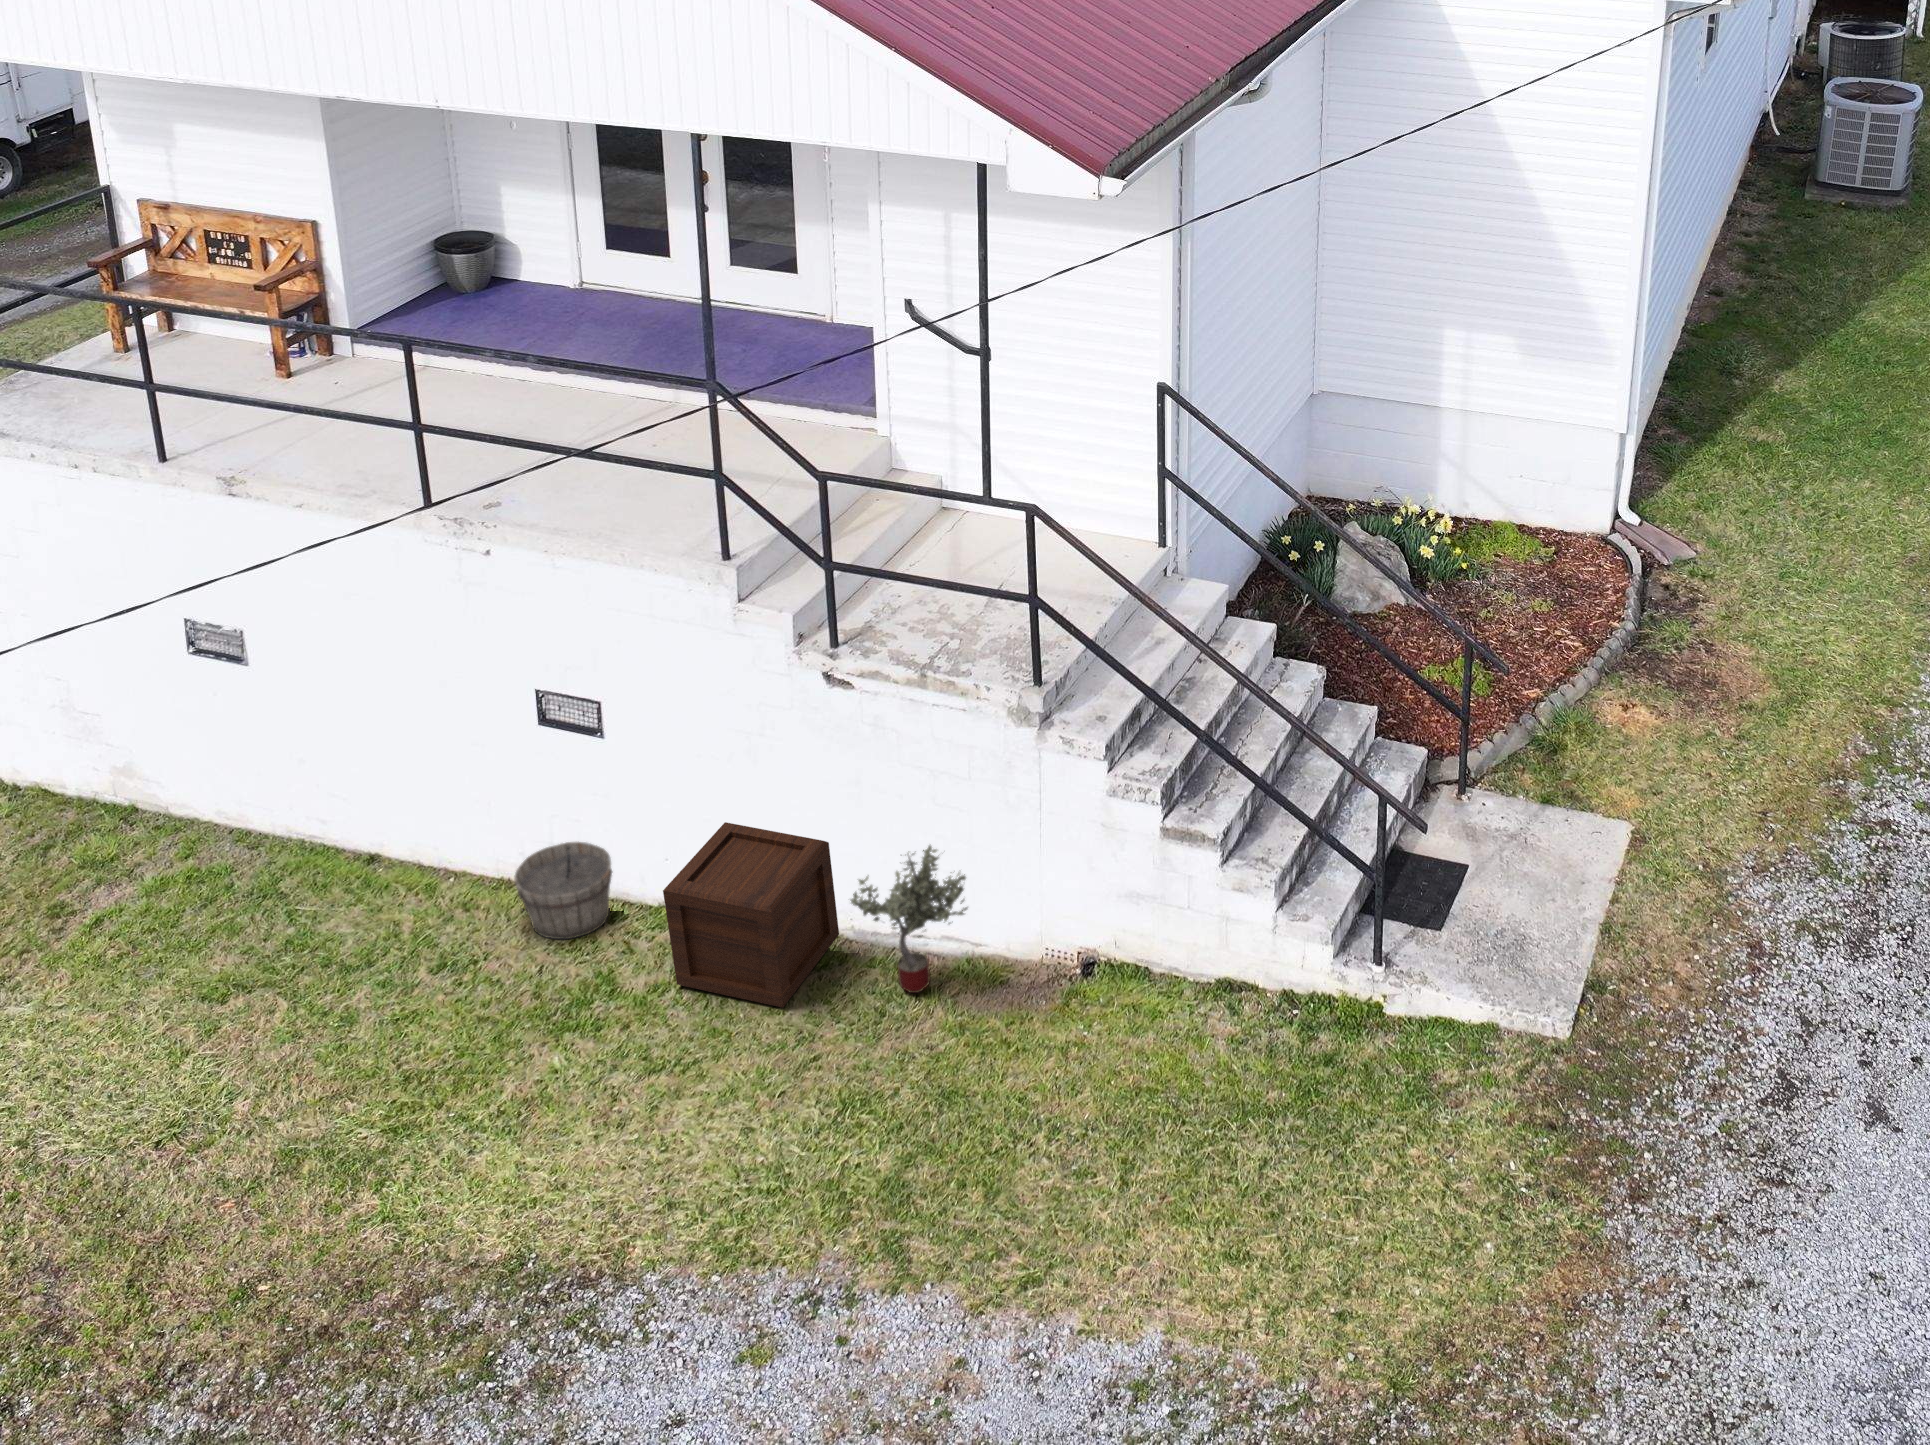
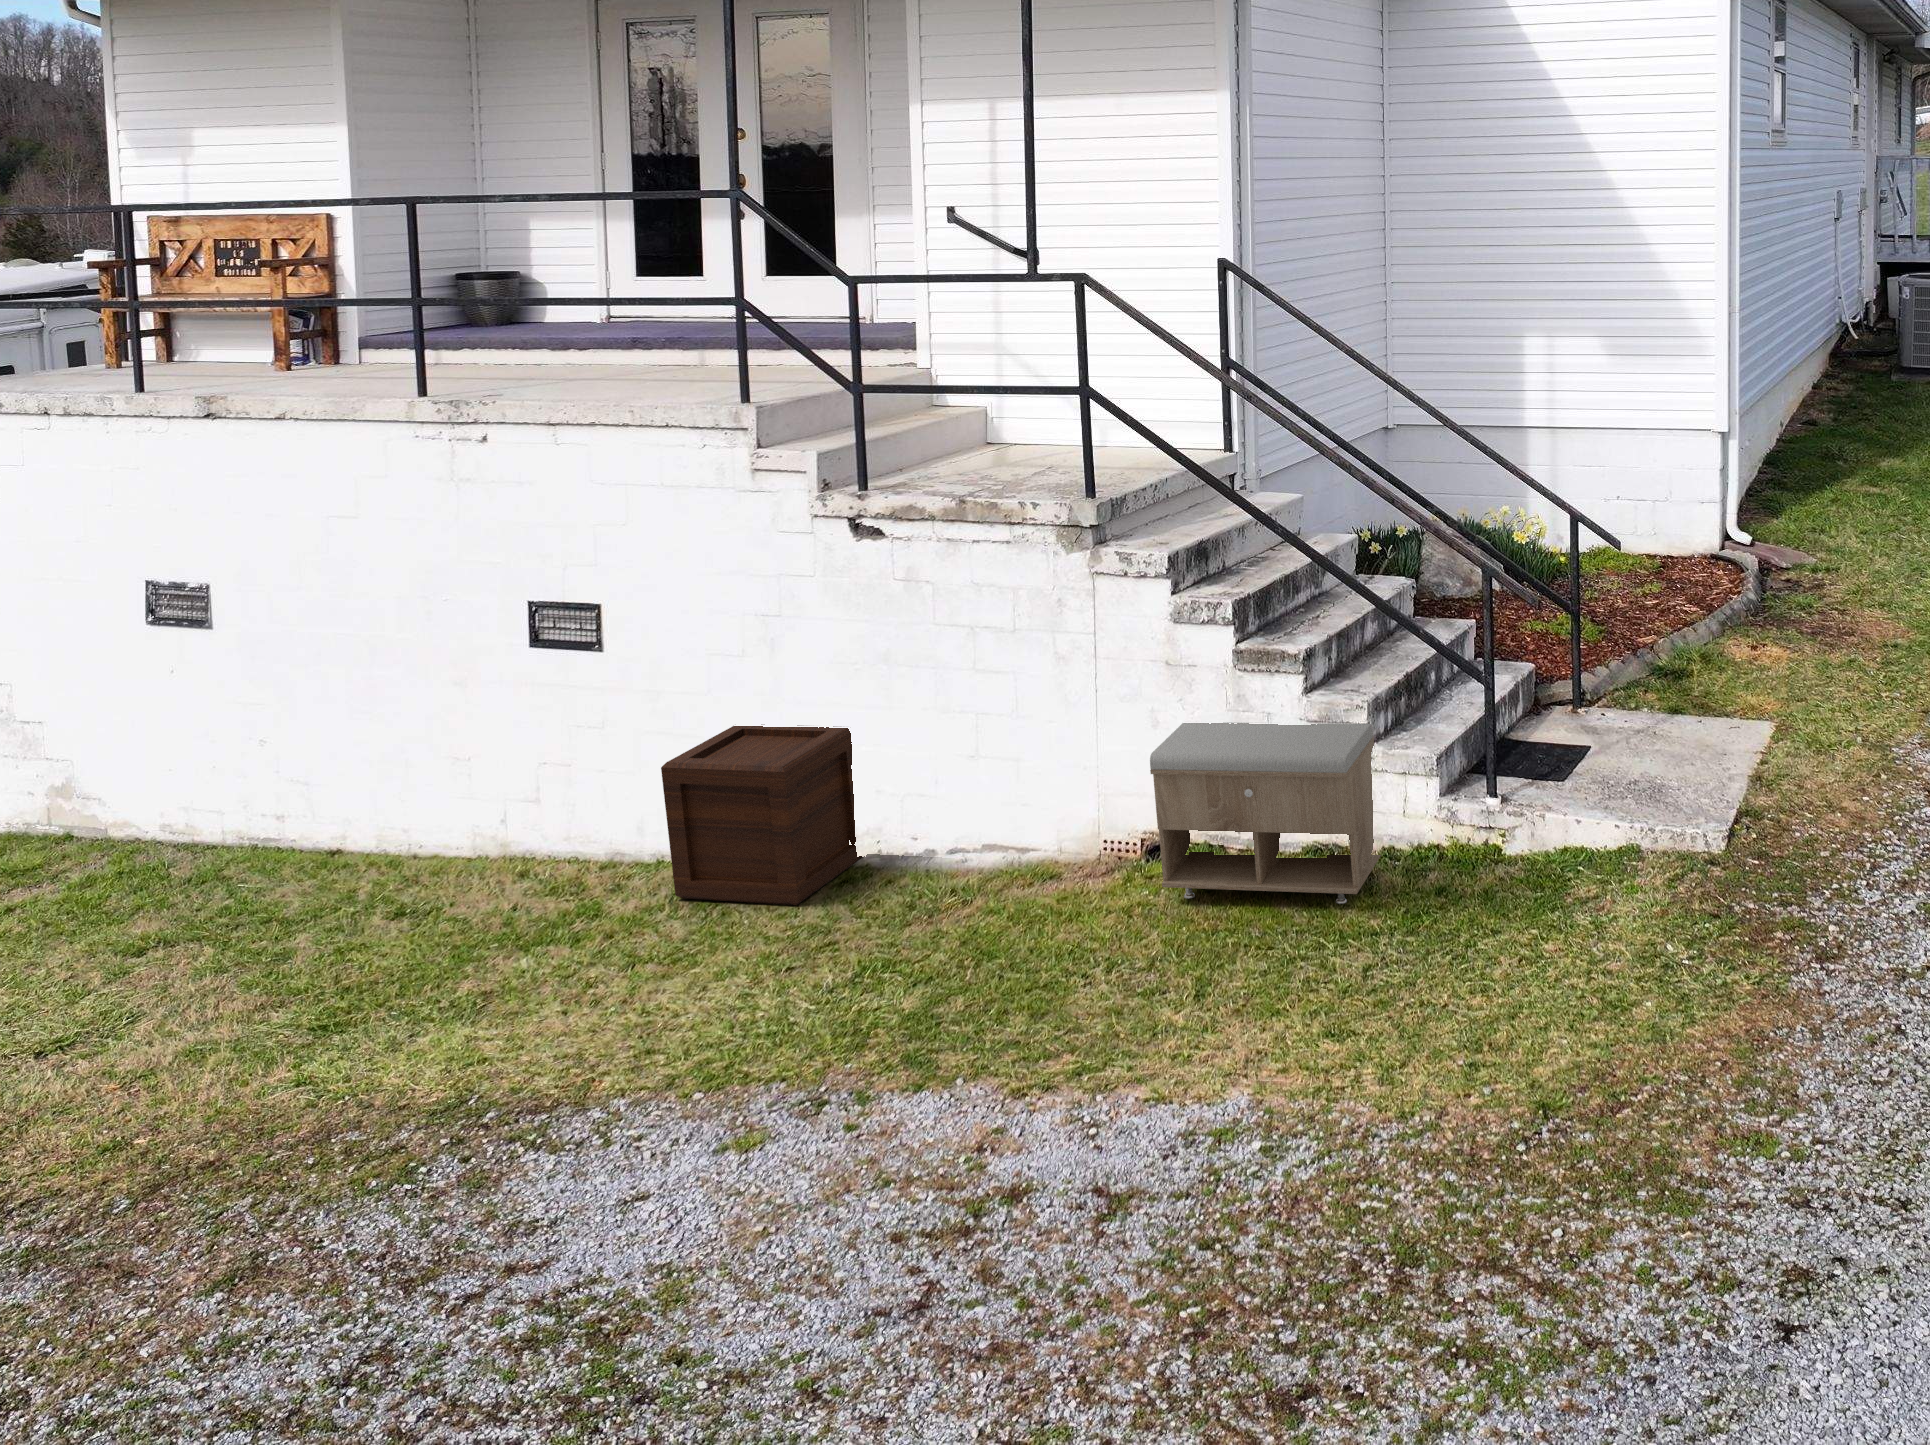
wooden bucket: present [515,842,612,939] -> none [494,773,609,879]
potted tree: present [851,845,967,993] -> none [875,693,1014,886]
storage bench: none [1087,881,1281,1061] -> present [1150,722,1381,904]

